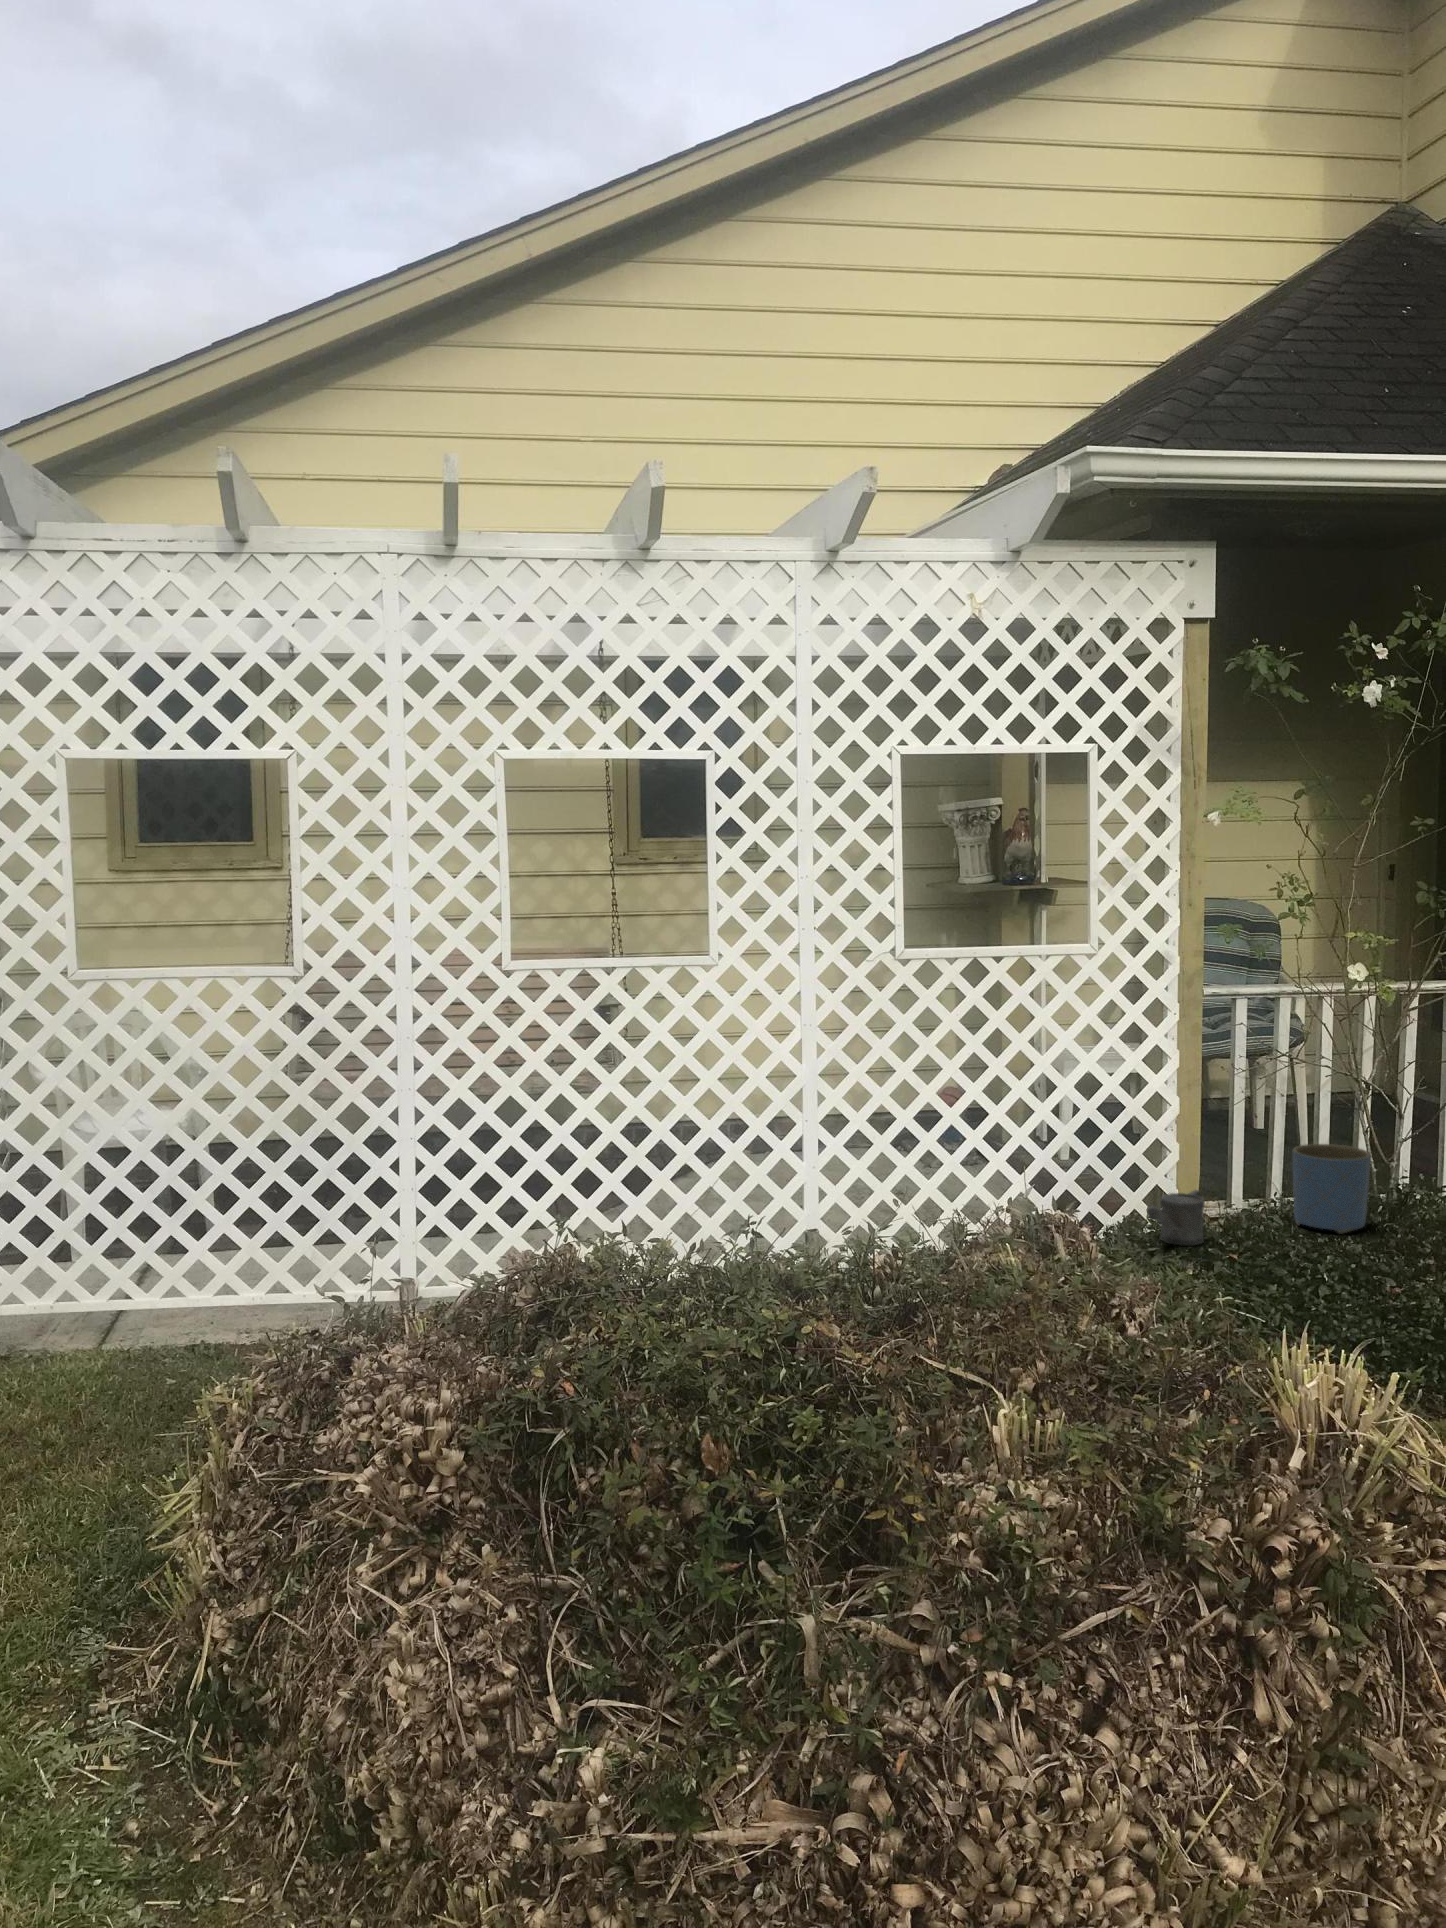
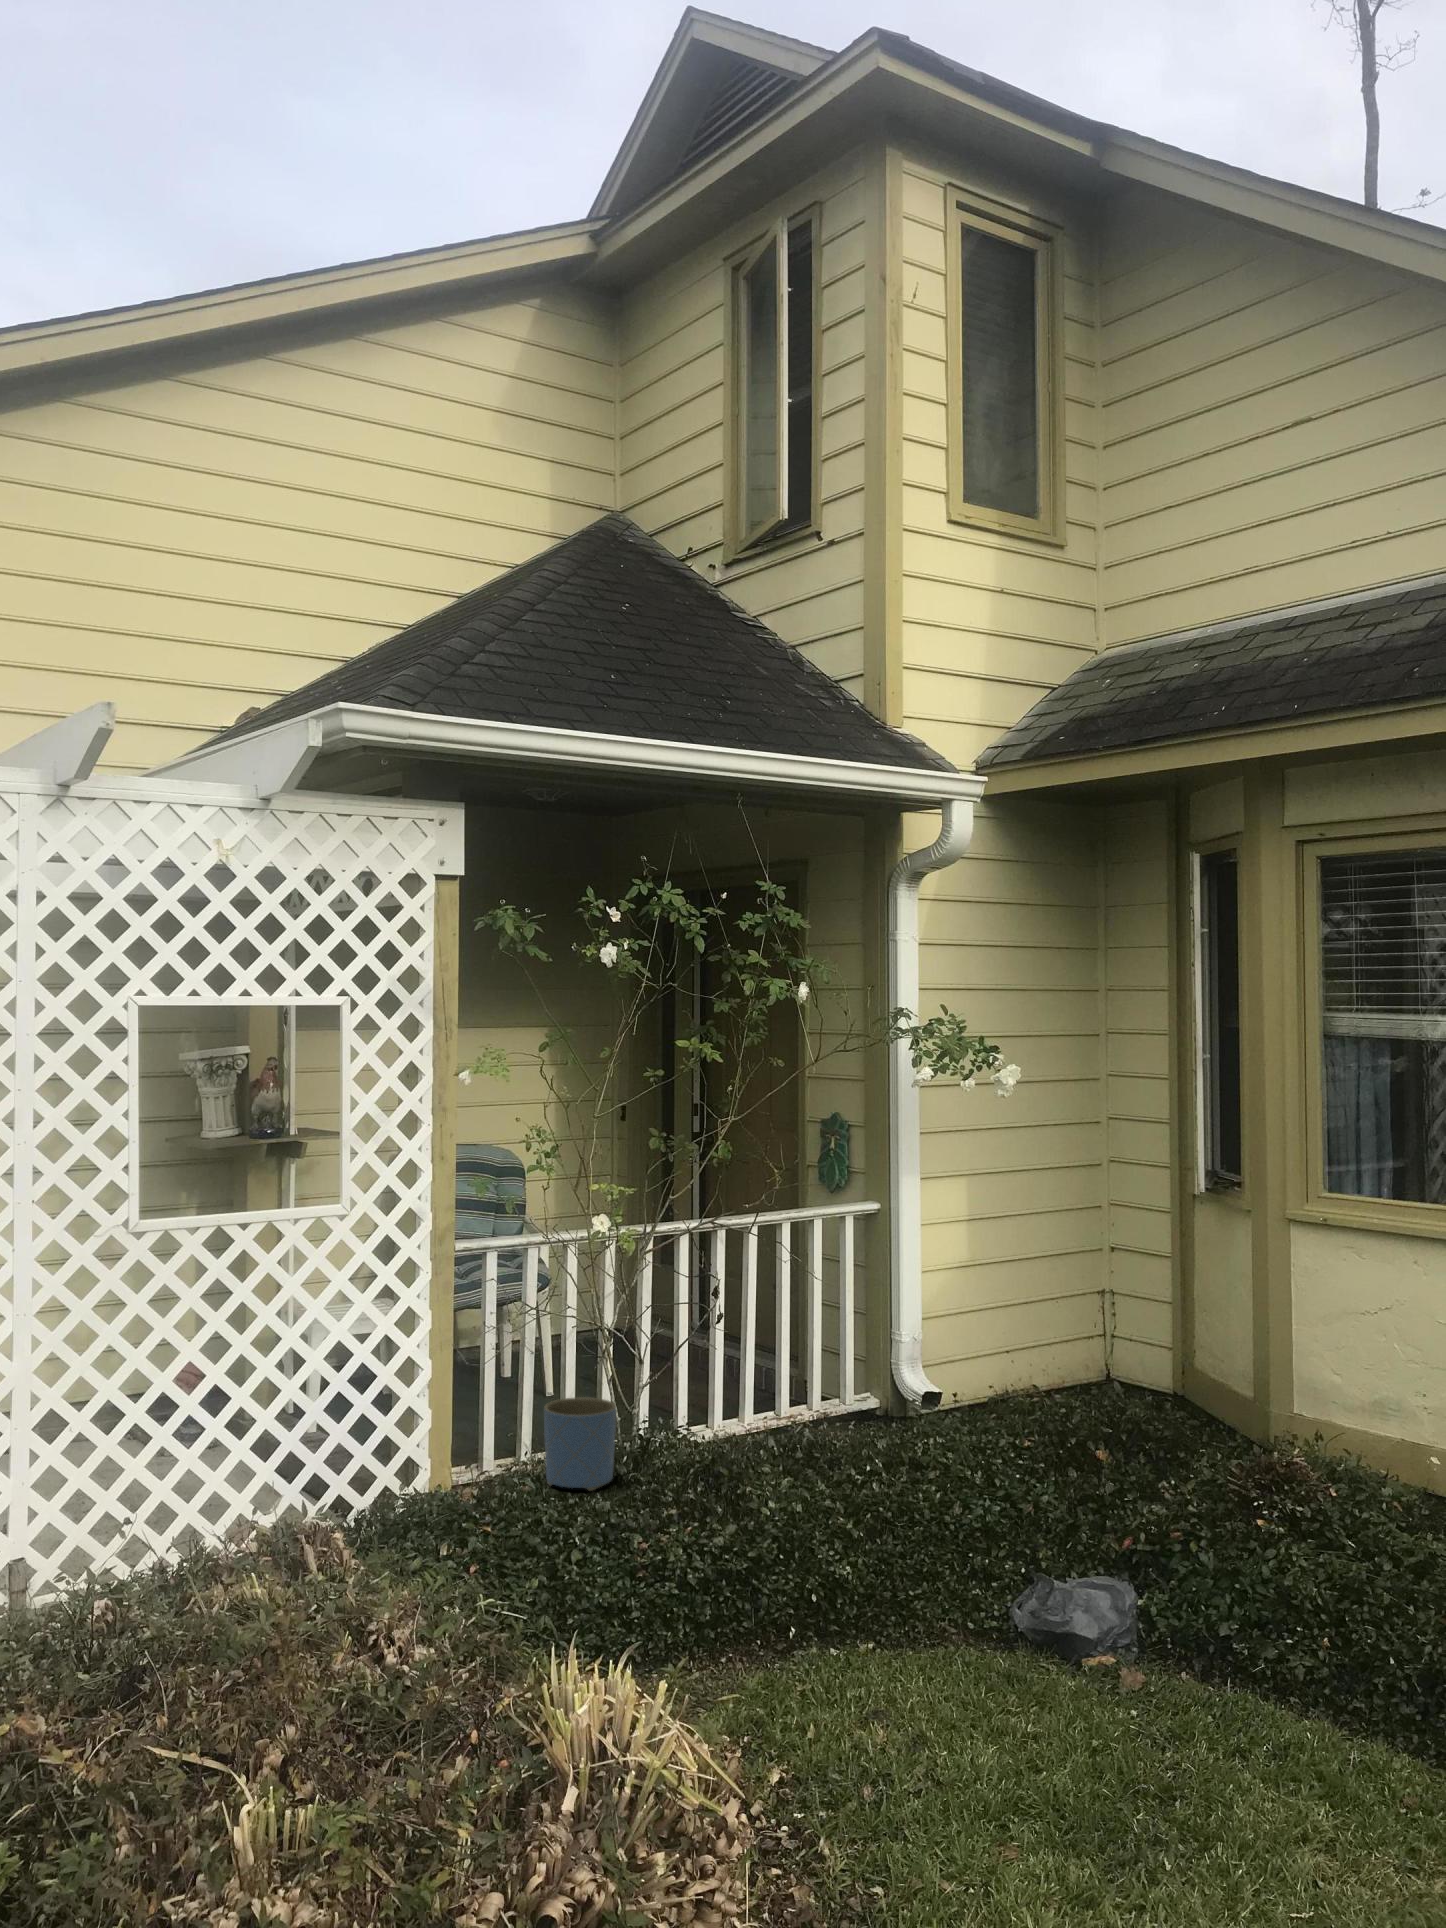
watering can: present [1147,1190,1205,1245] -> none [402,1462,460,1527]

